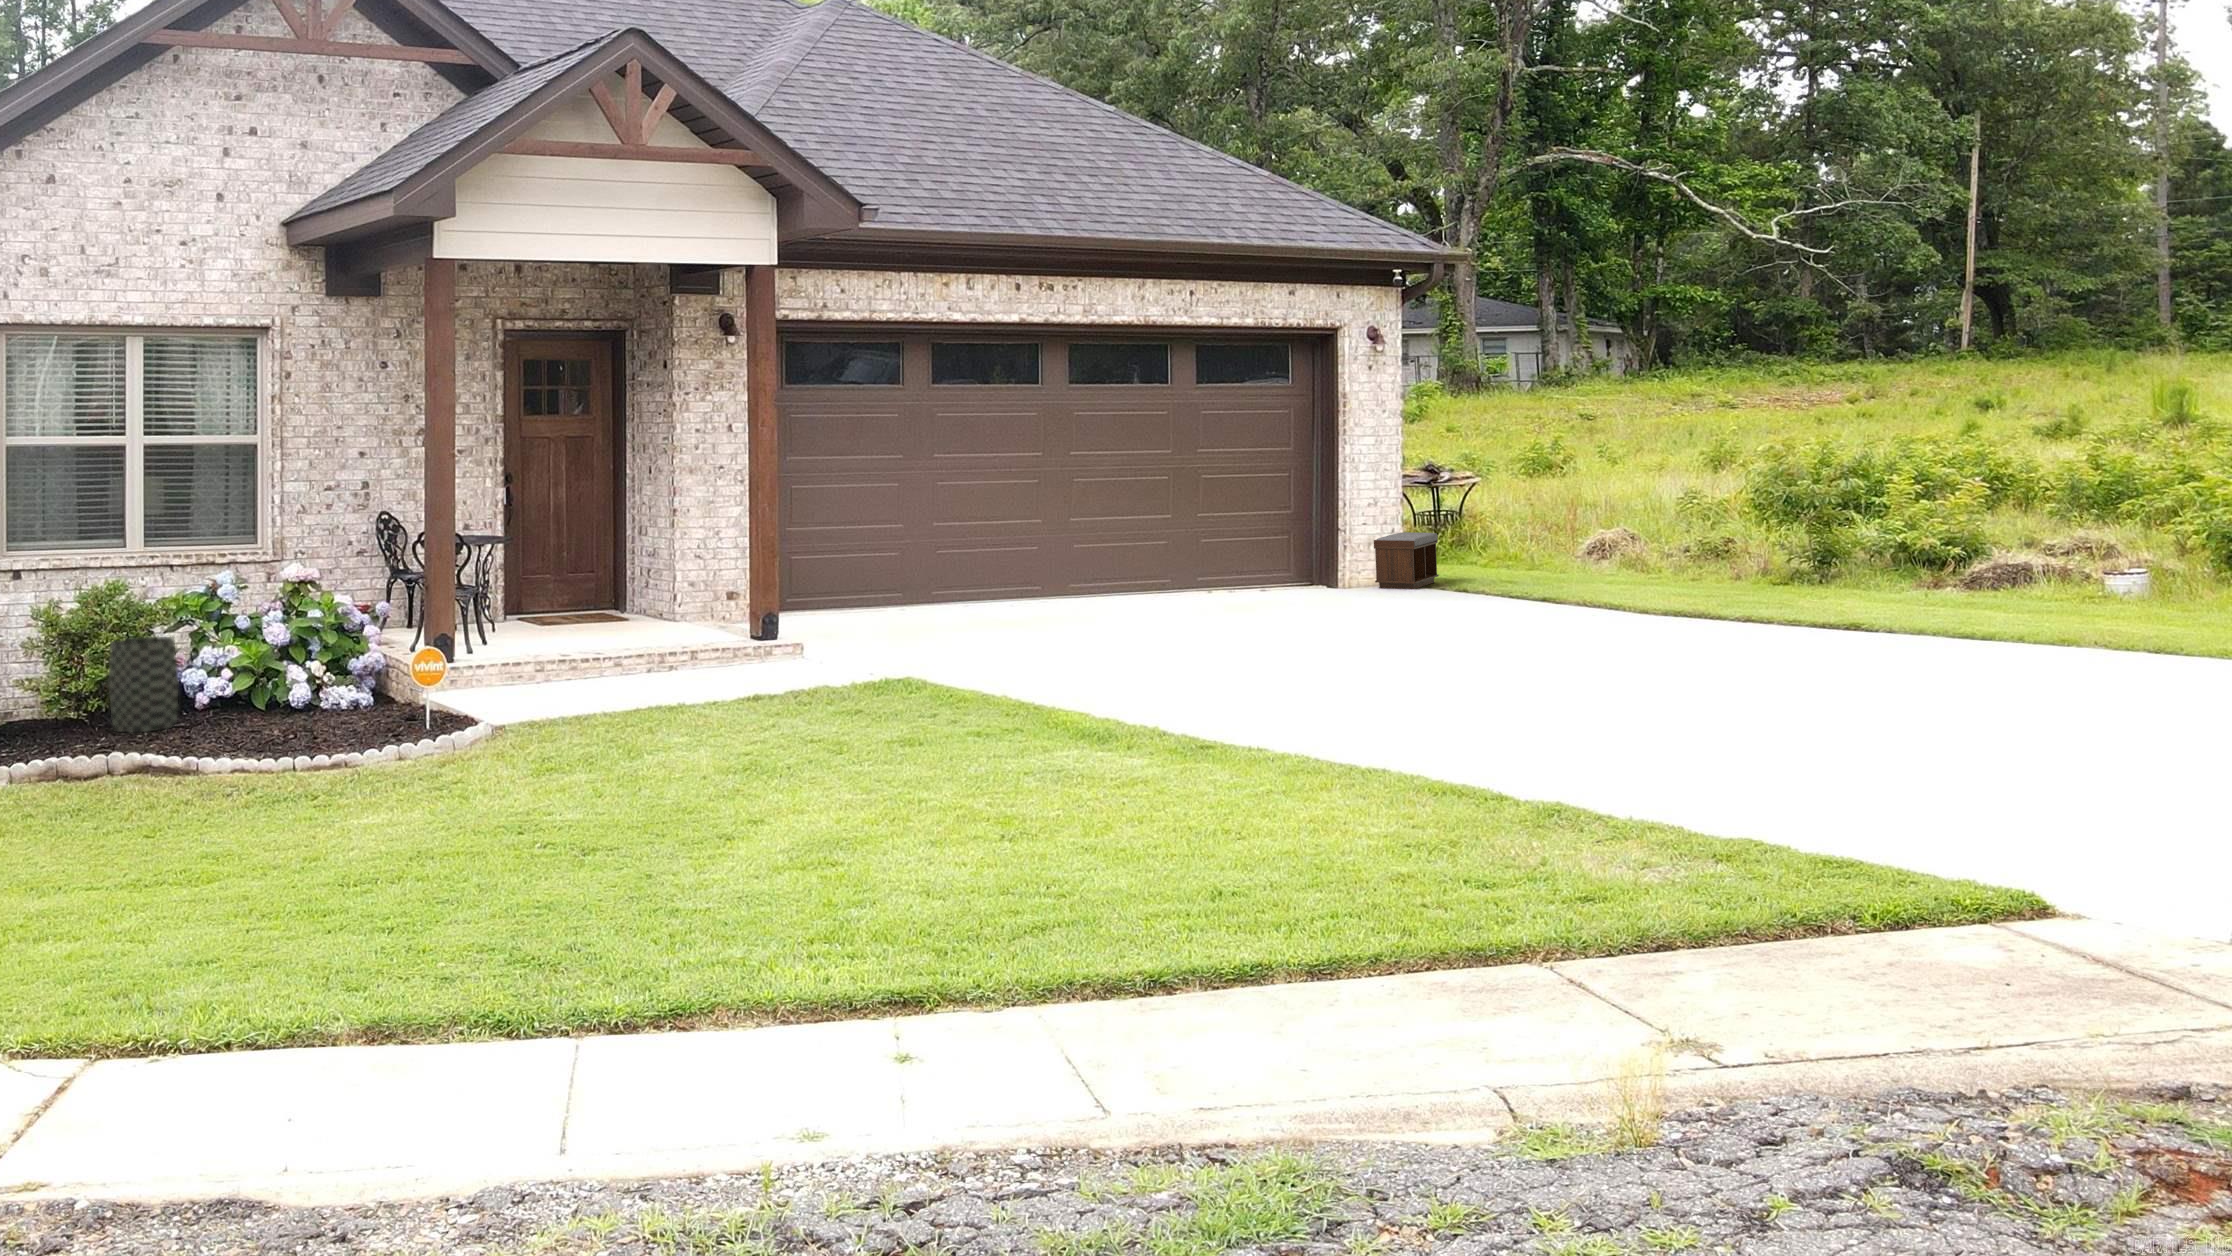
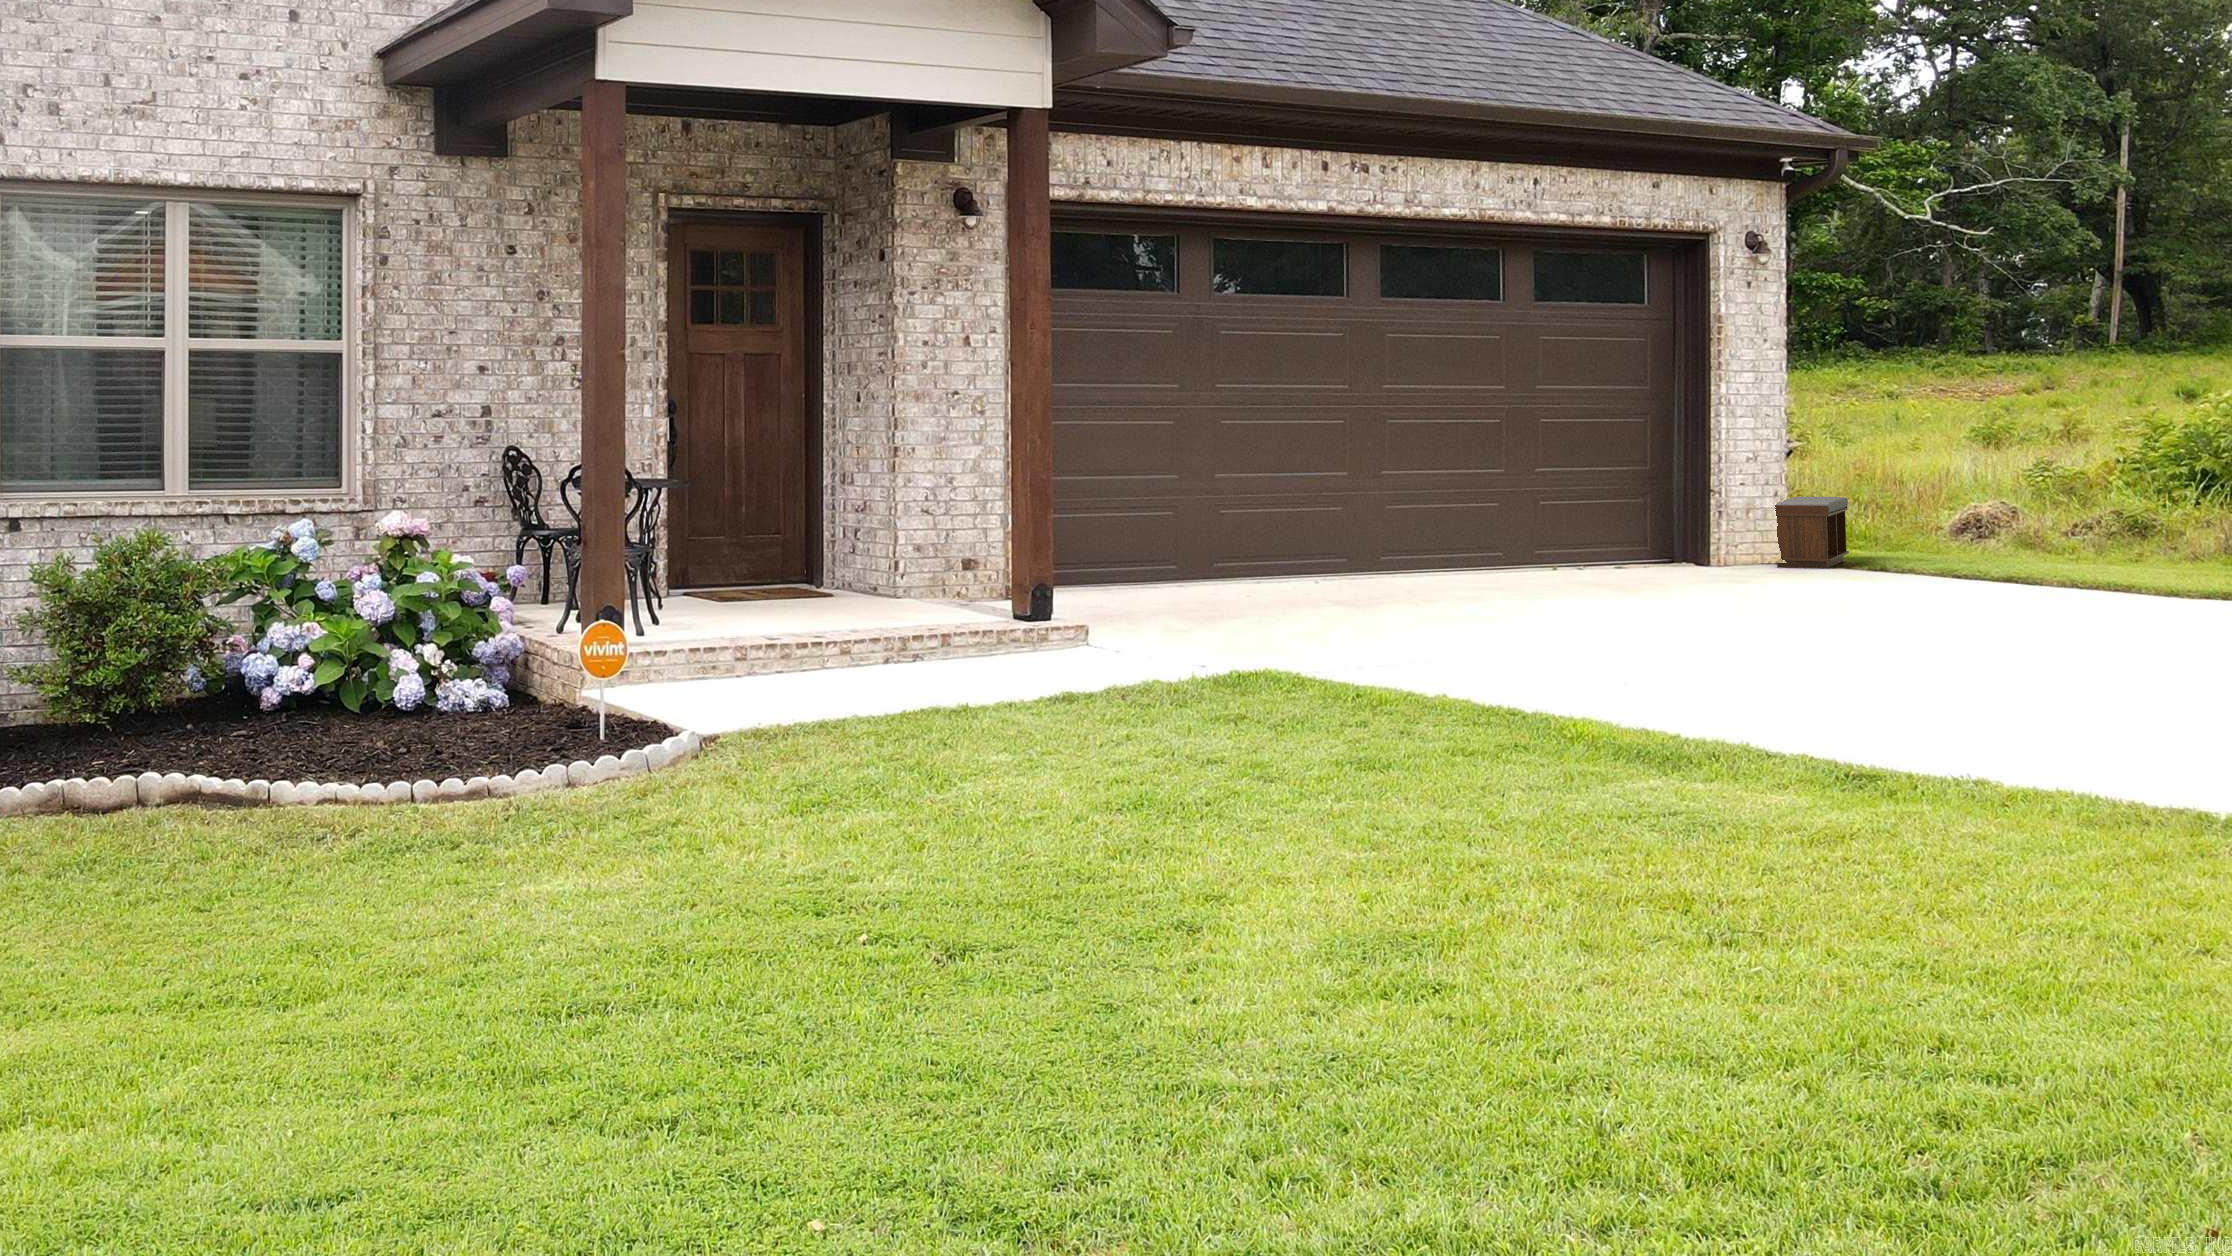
trash can: present [109,637,179,732] -> none [141,609,240,744]

